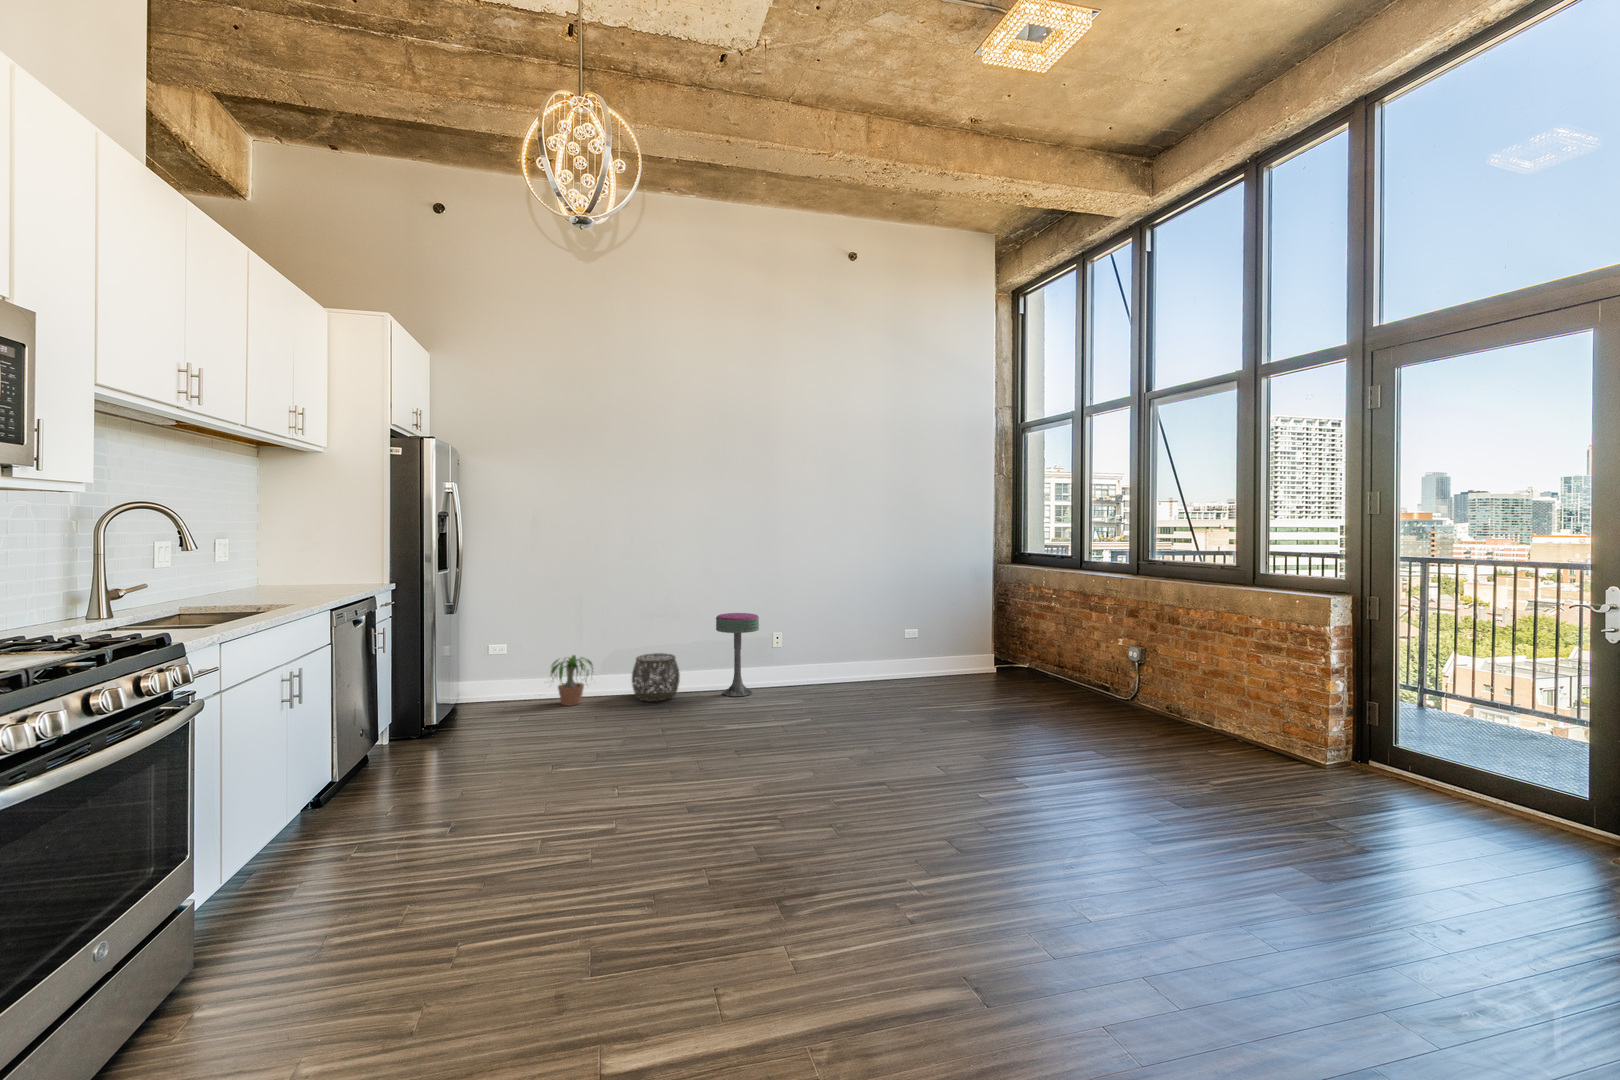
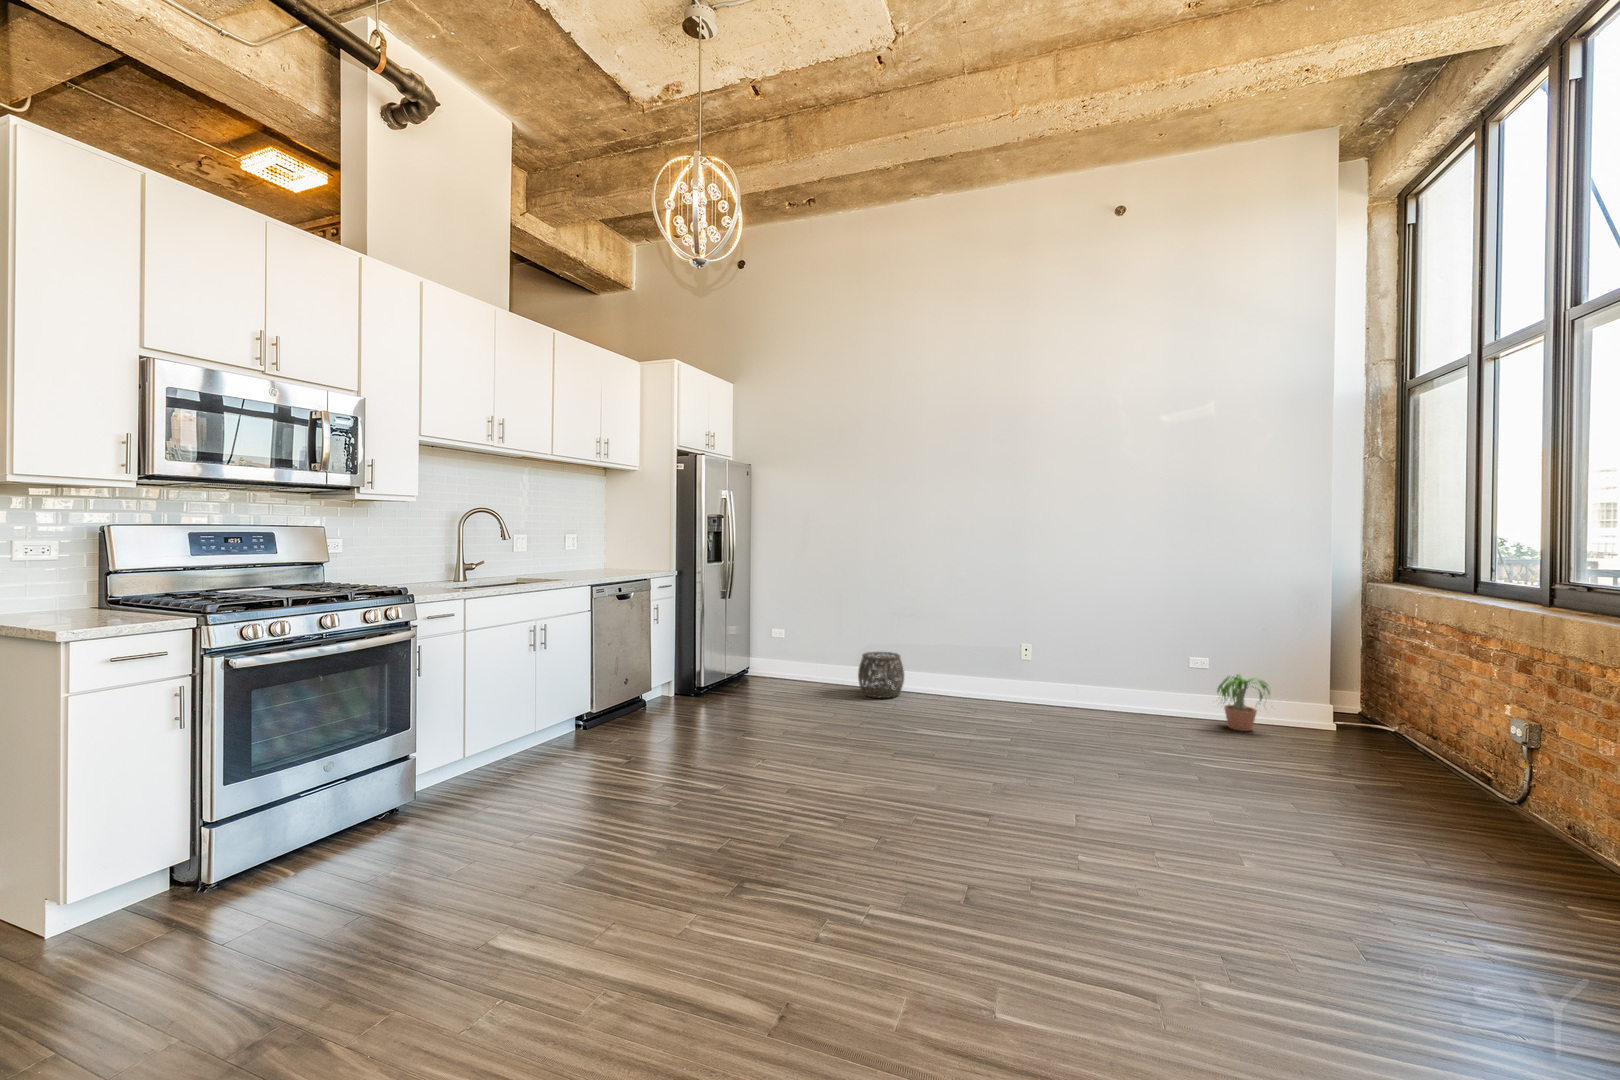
bar stool: present [716,613,759,697] -> none [940,618,986,706]
potted plant: present [551,655,593,706] -> present [1217,674,1270,731]

